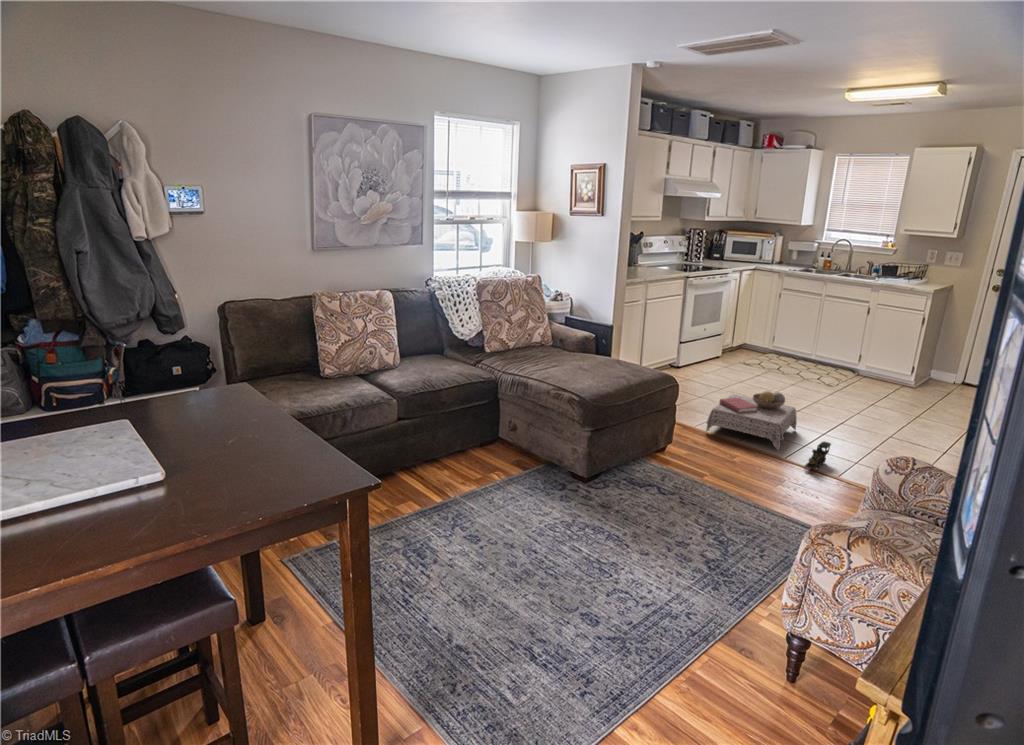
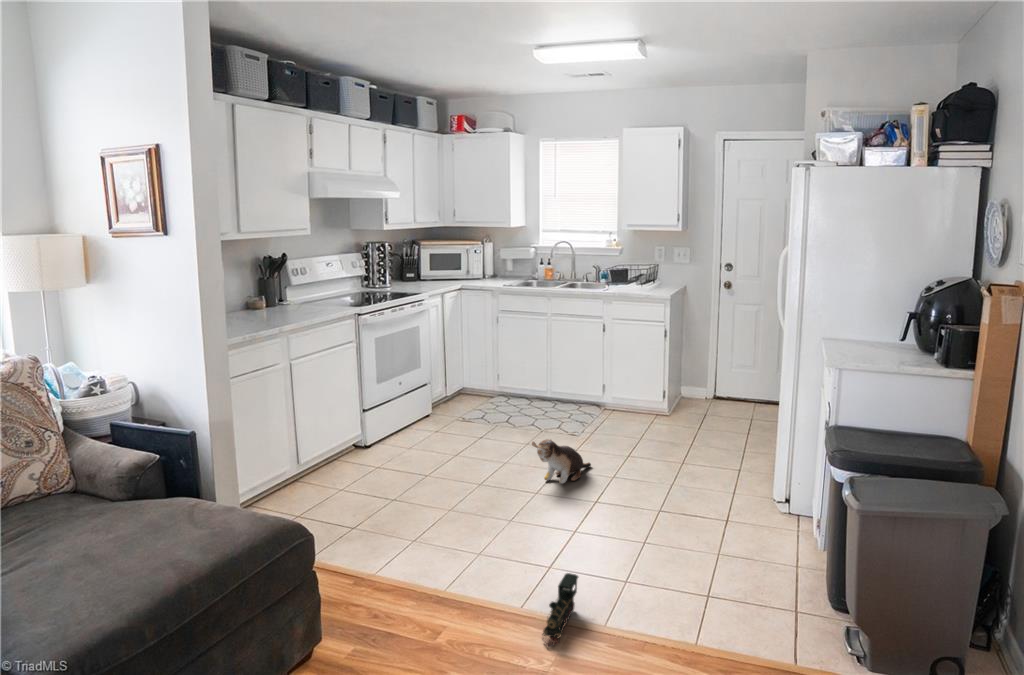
plush toy: none [802,375,843,407] -> present [532,439,591,484]
ottoman: present [706,391,797,450] -> none [386,493,530,601]

